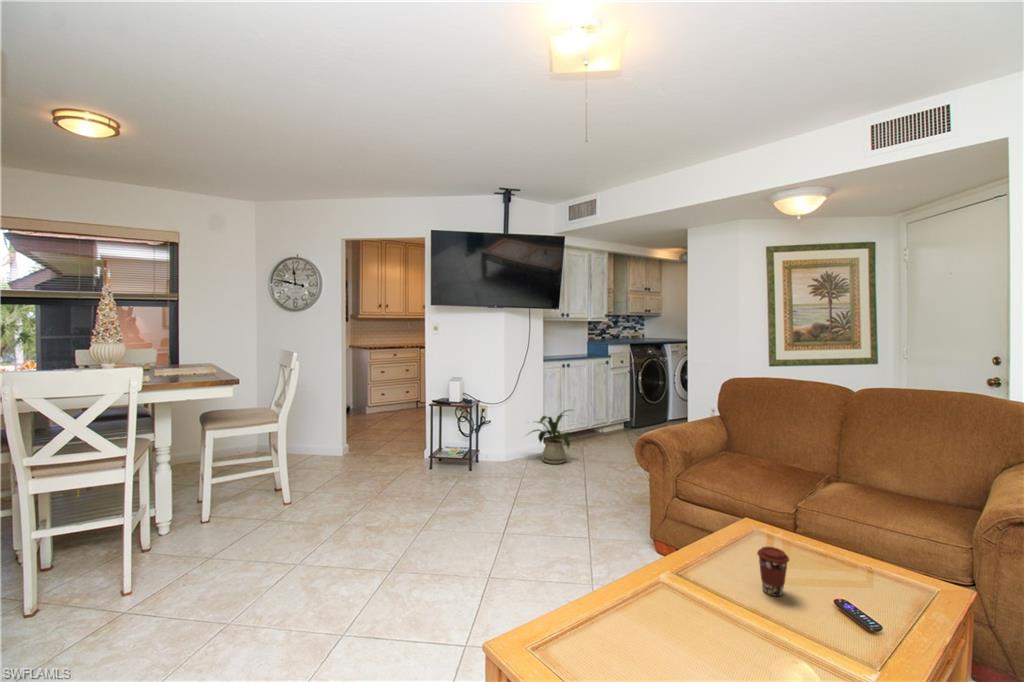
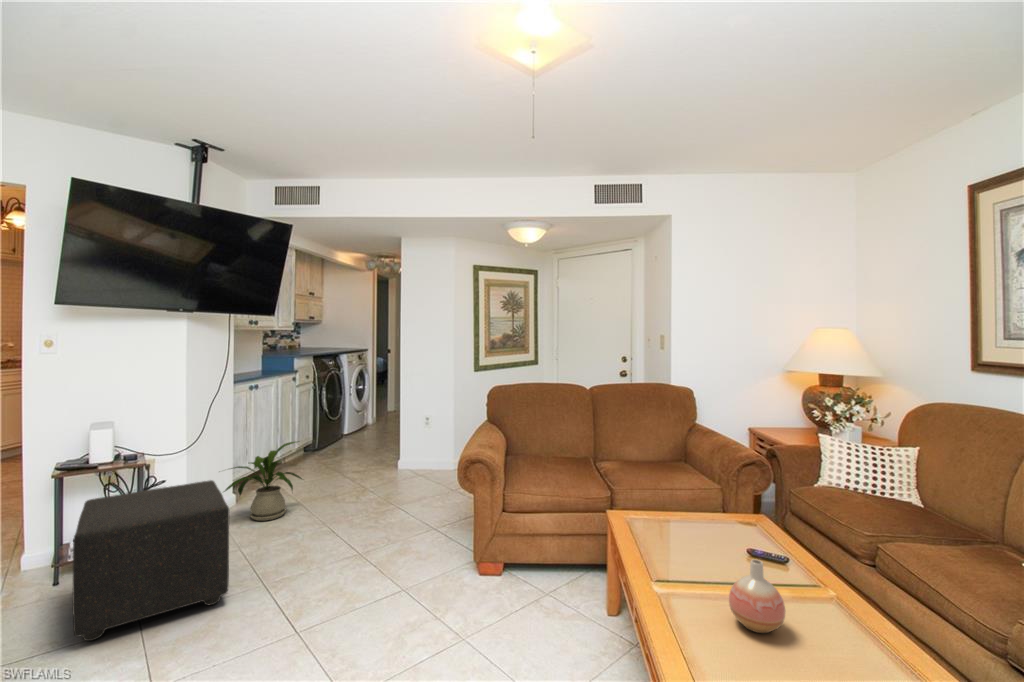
ottoman: none [415,420,500,496] -> present [73,480,229,641]
coffee cup: present [757,547,789,596] -> none [712,517,737,556]
vase: none [624,561,679,639] -> present [729,559,786,633]

